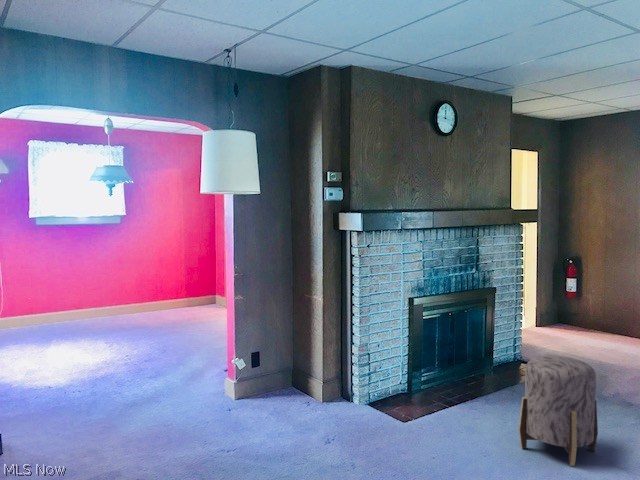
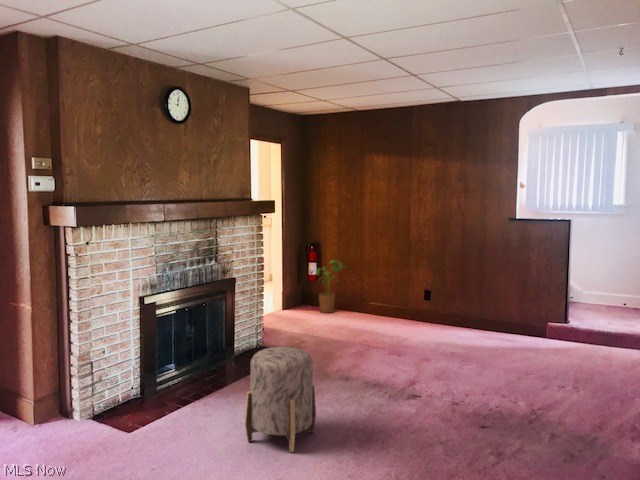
house plant: none [578,276,616,334] -> present [316,260,344,313]

